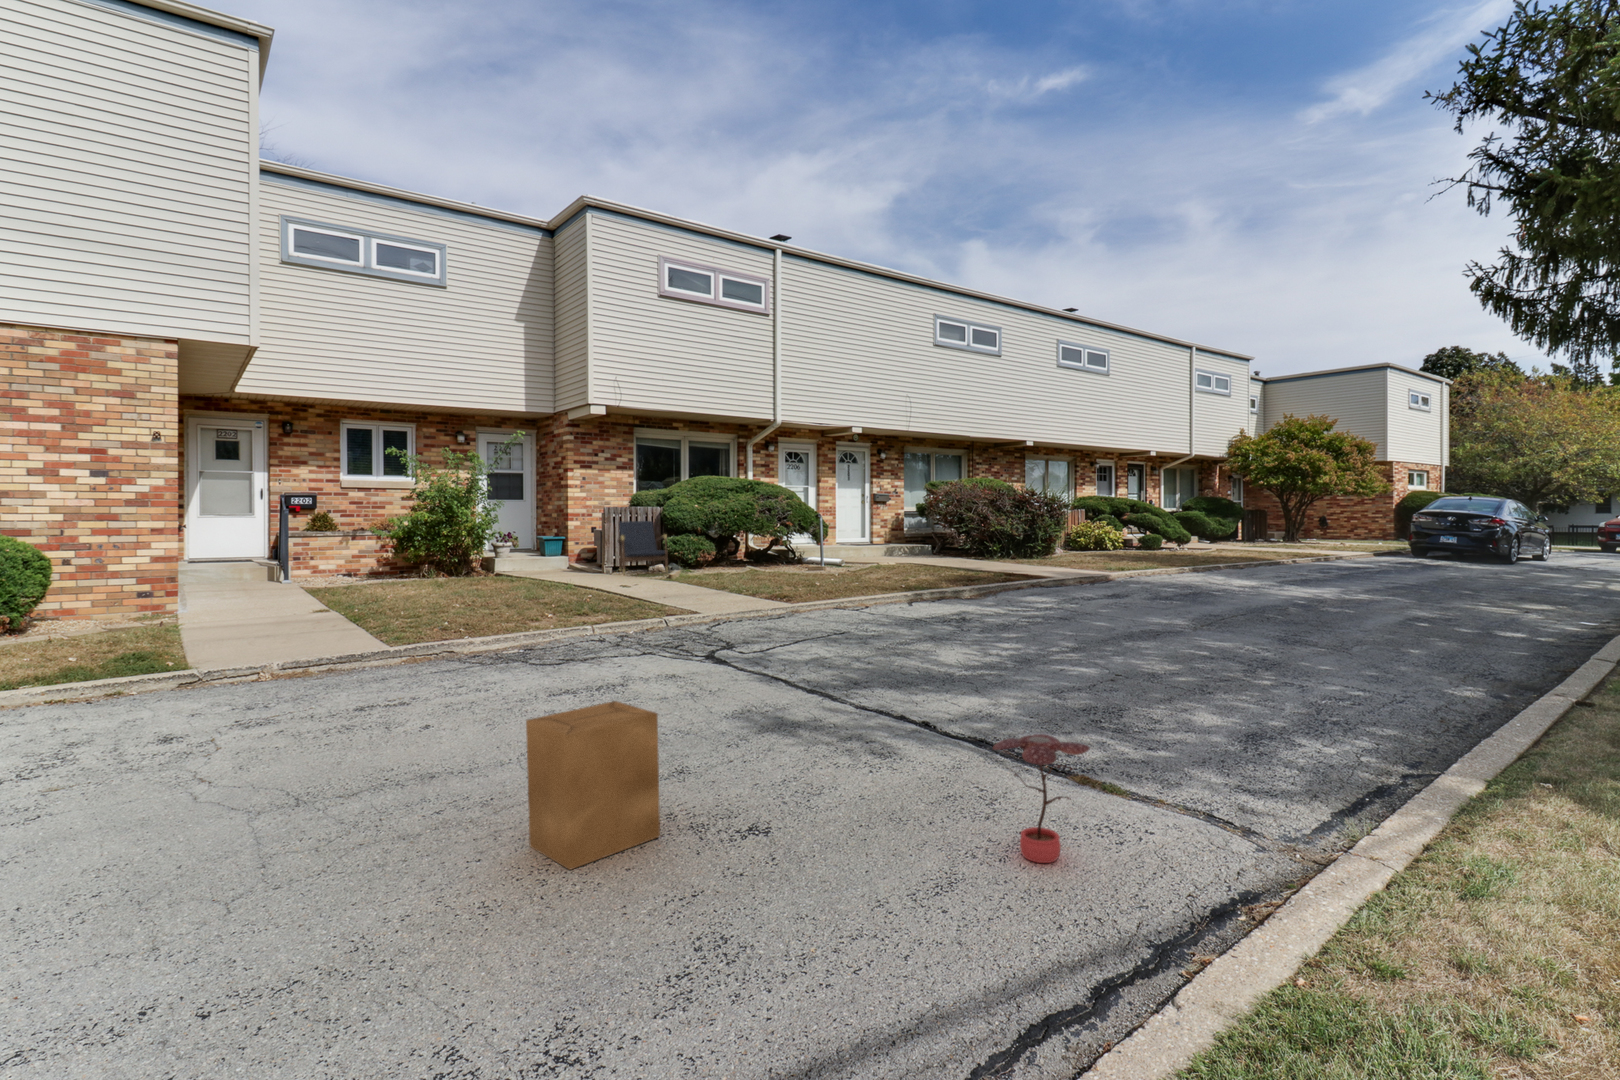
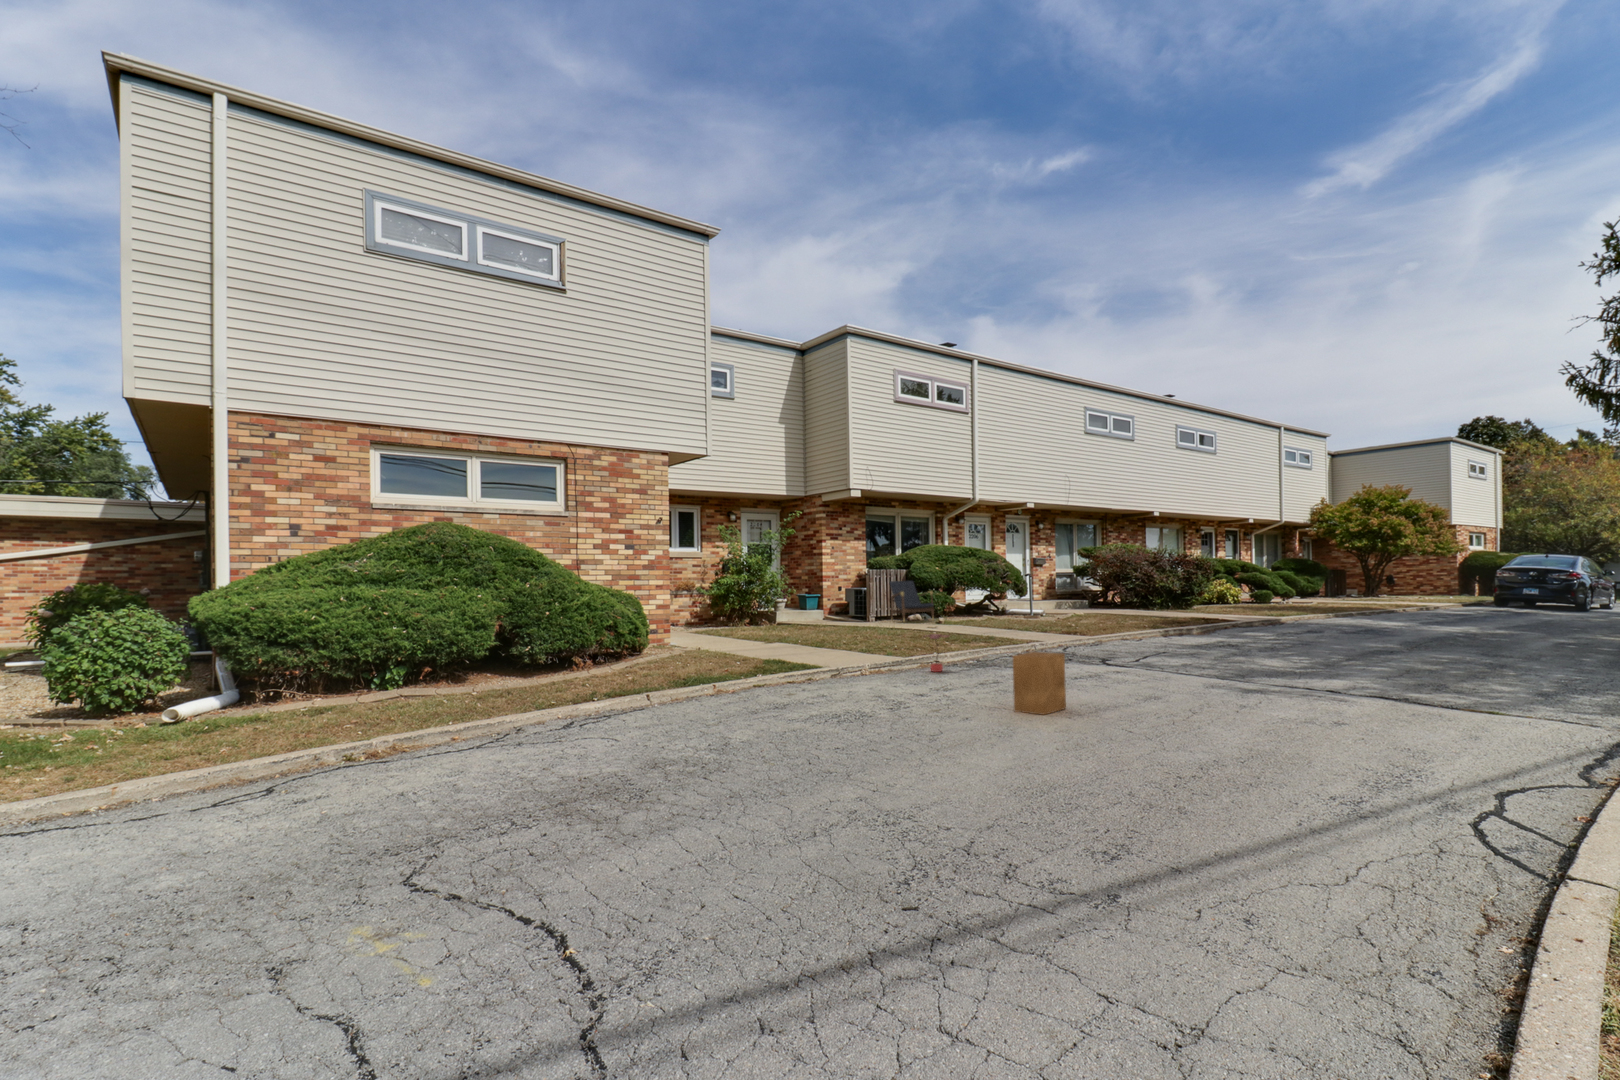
cardboard box: present [526,701,660,870] -> present [1013,652,1066,715]
potted plant: present [993,734,1089,863] -> present [926,634,949,672]

